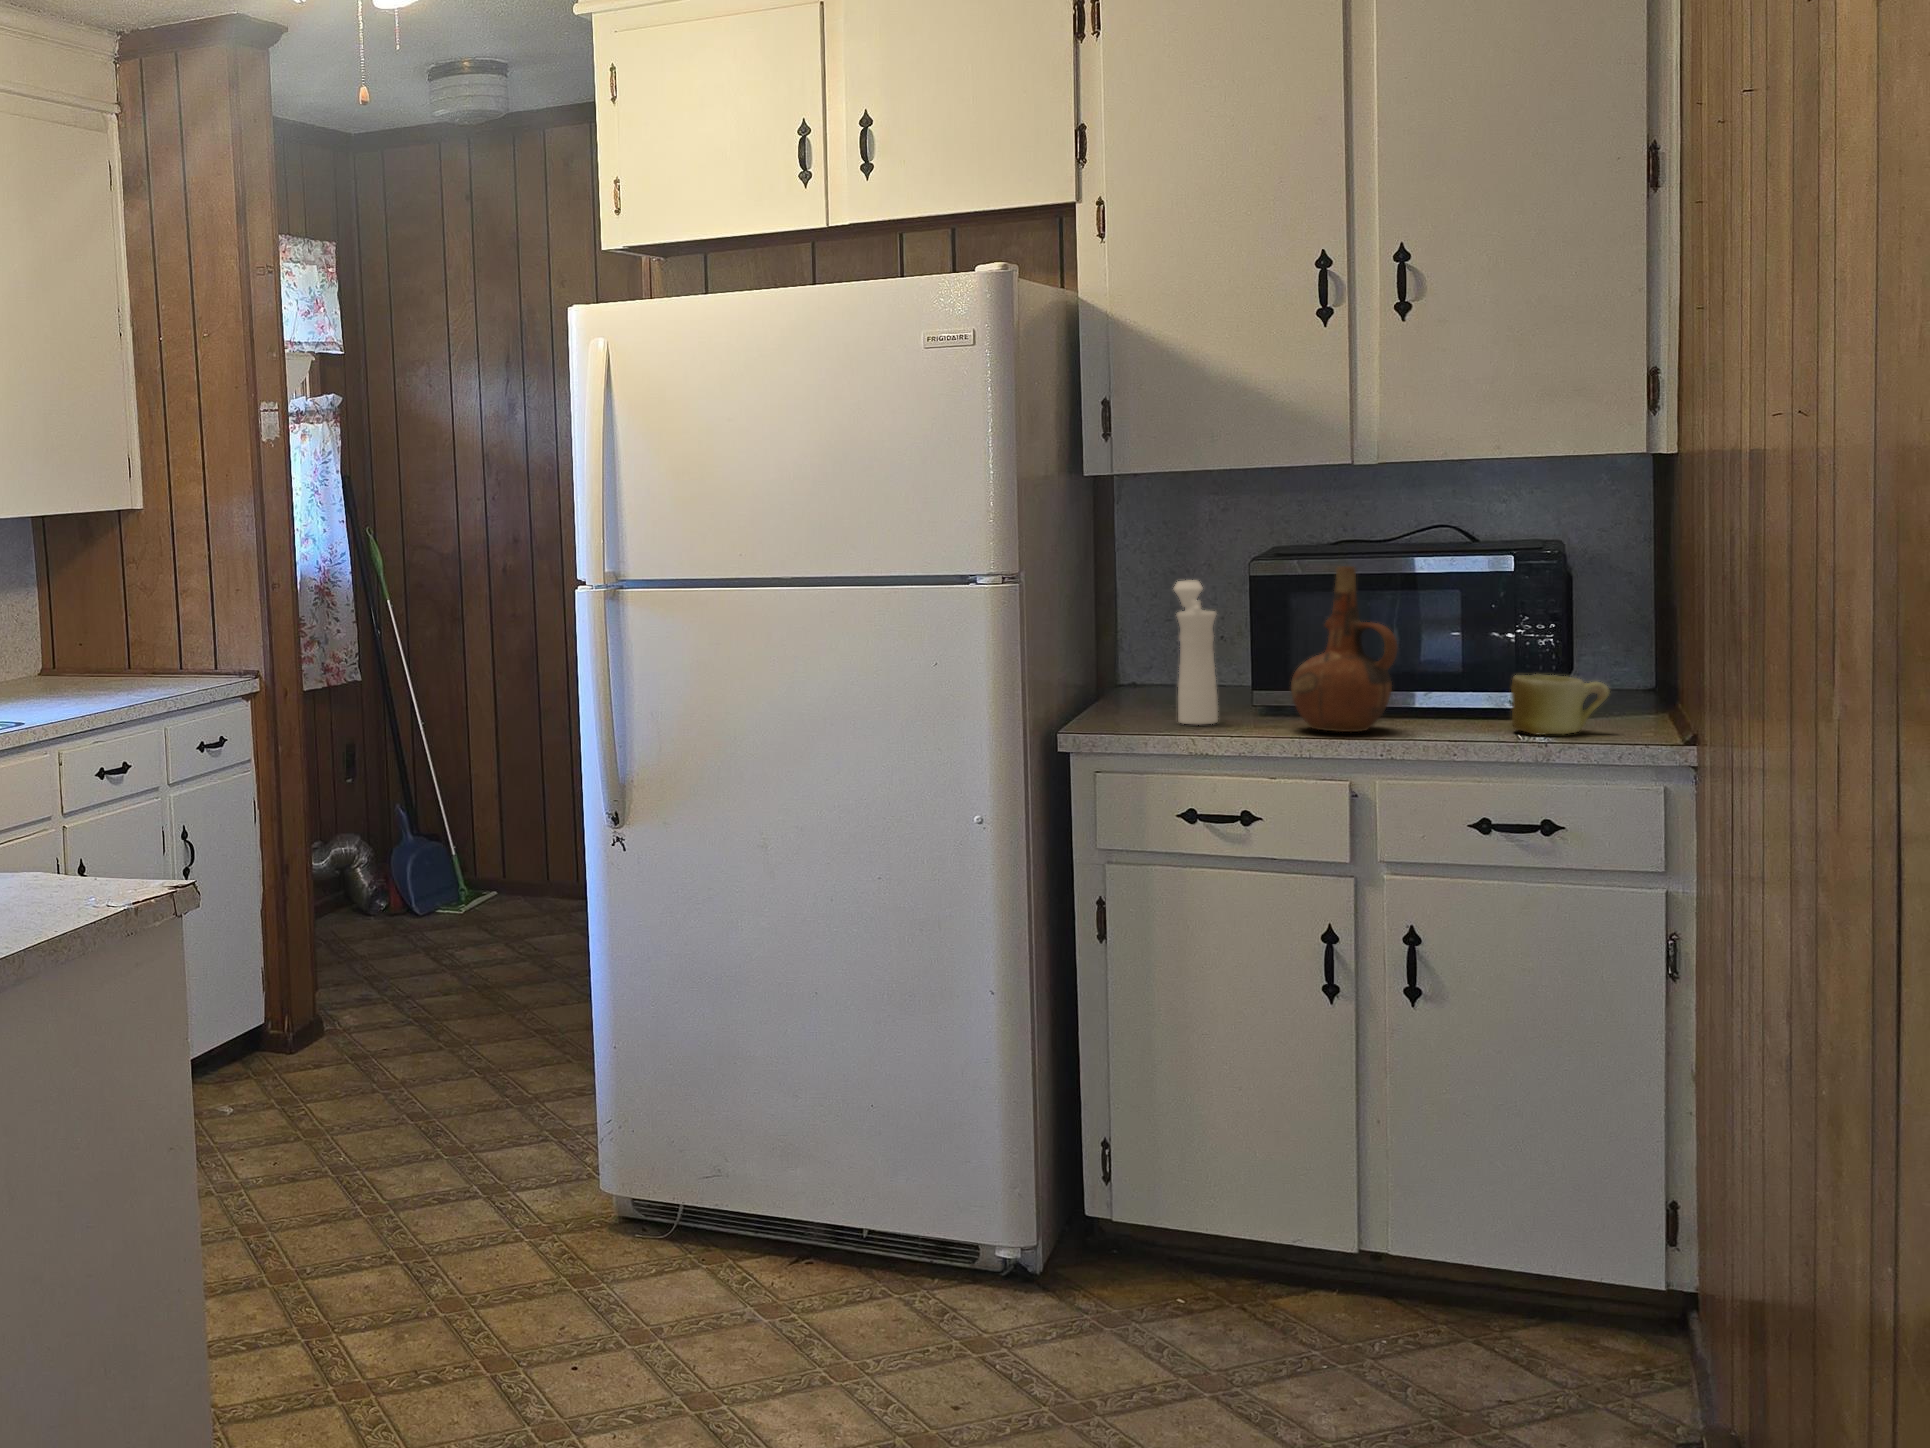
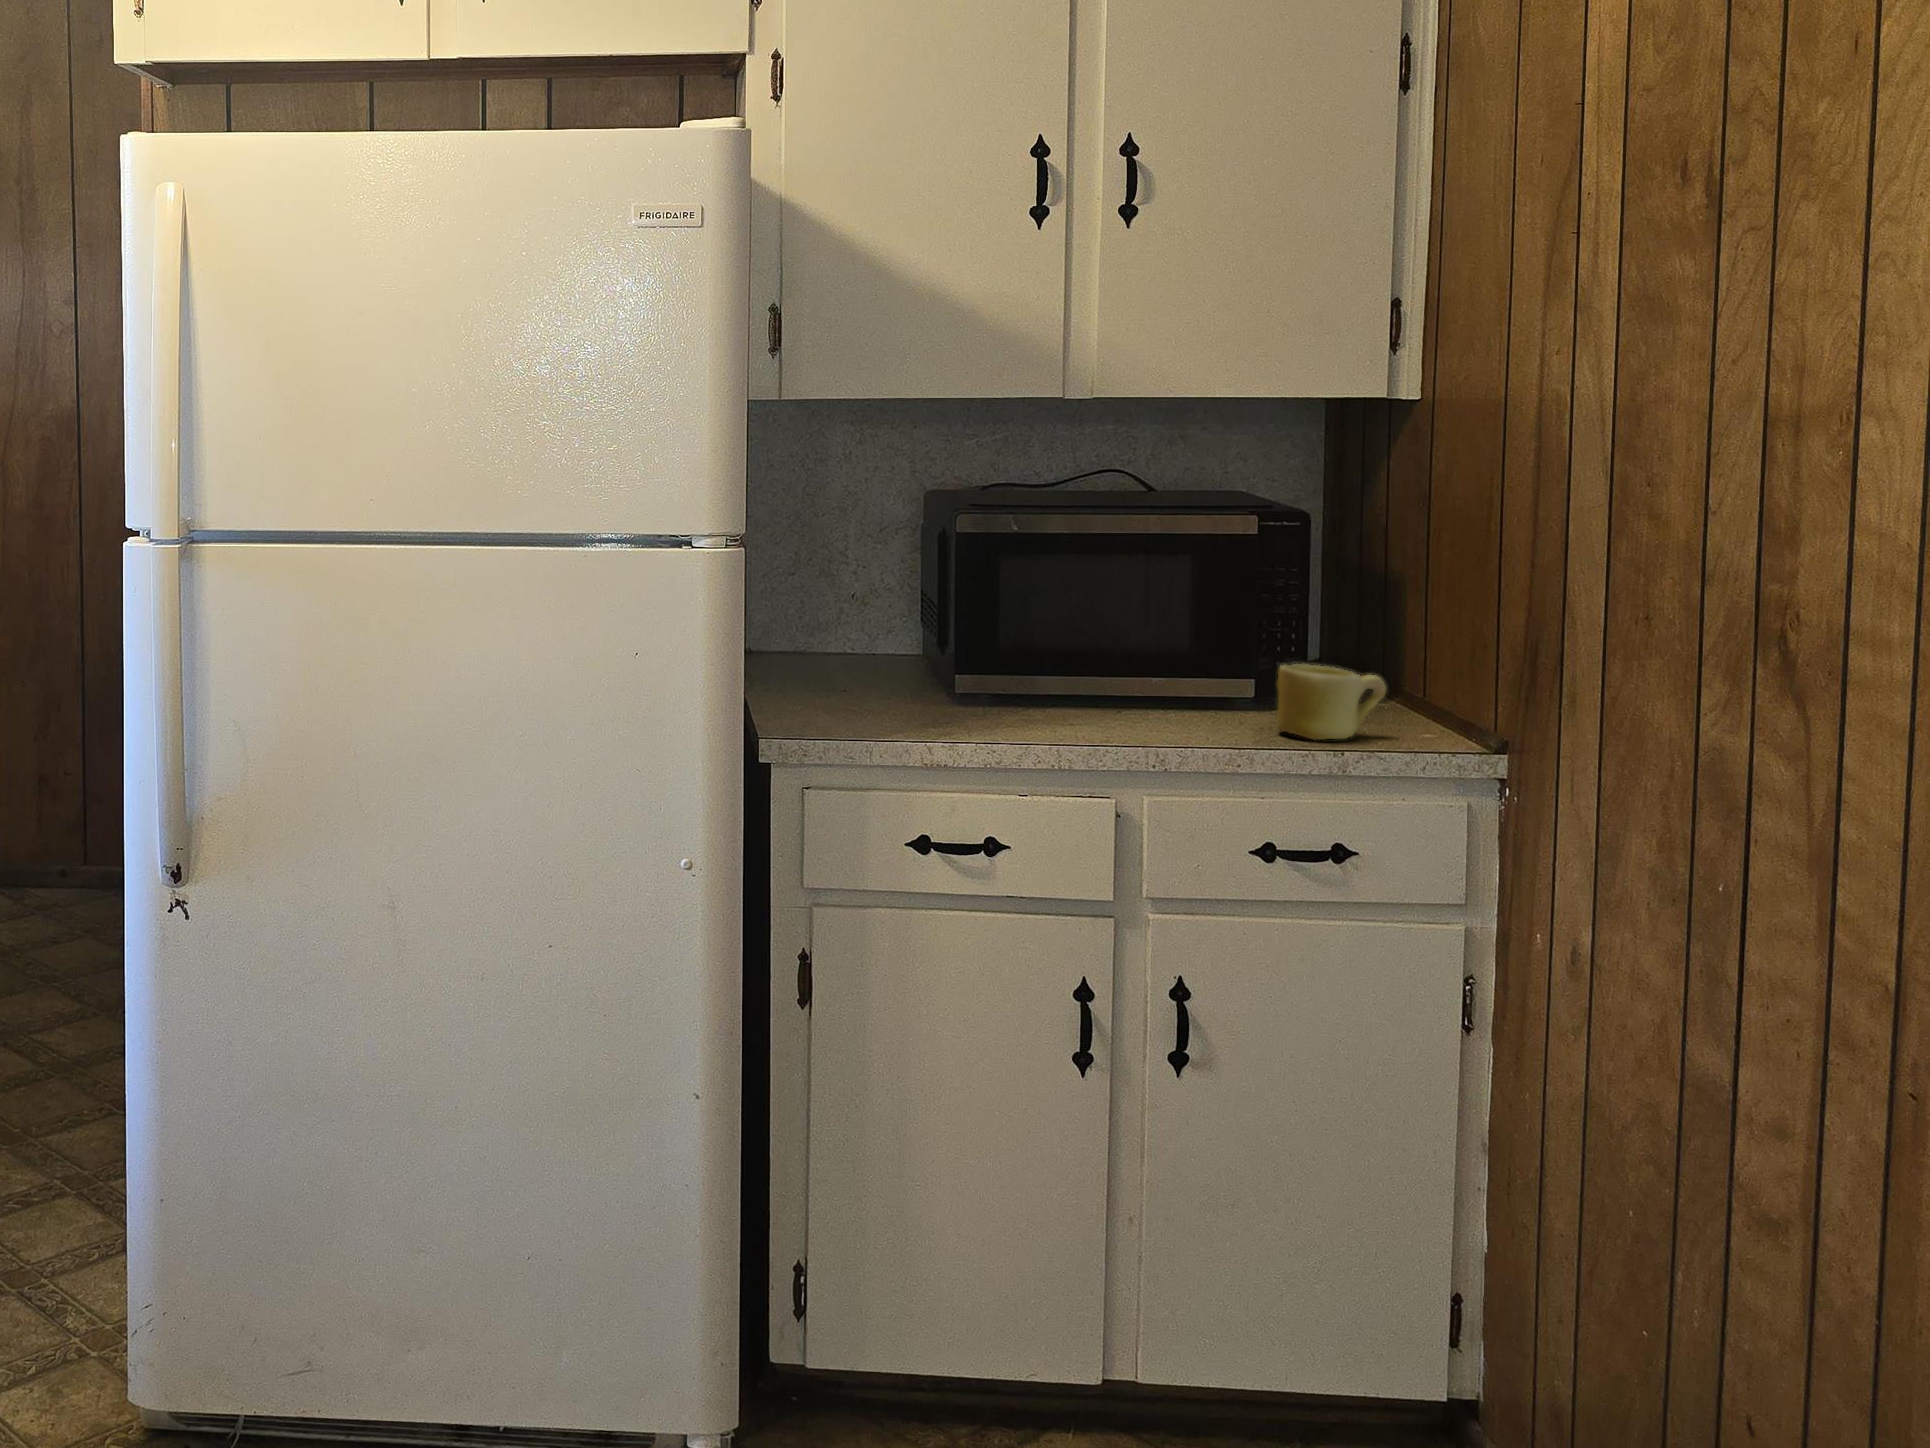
ceramic pitcher: present [1291,566,1397,732] -> none [1031,529,1159,736]
pepper mill: present [1174,580,1218,724] -> none [861,537,934,723]

